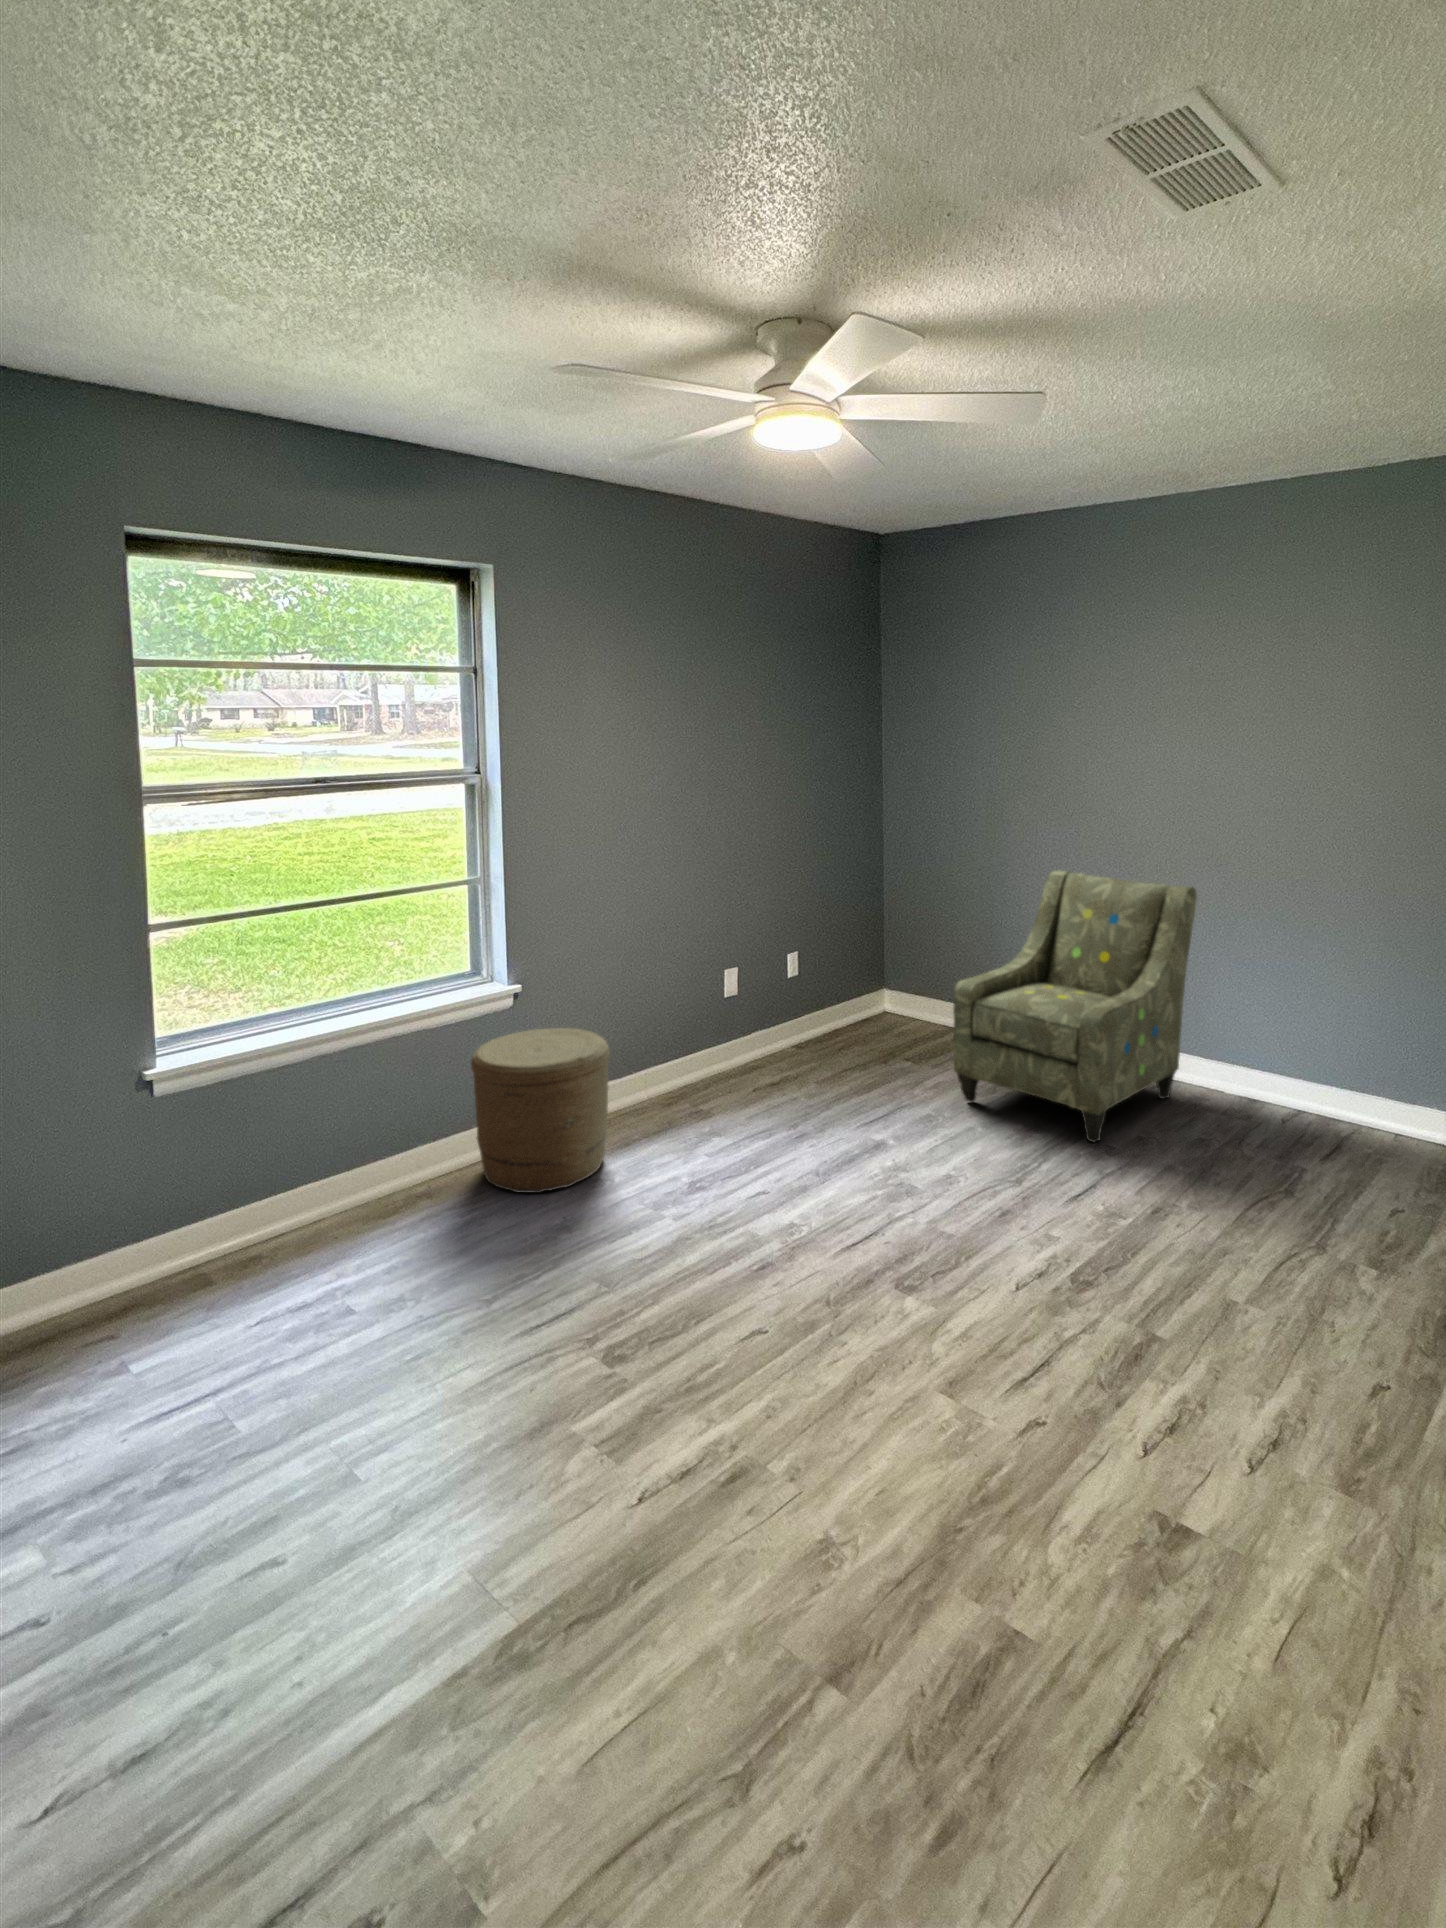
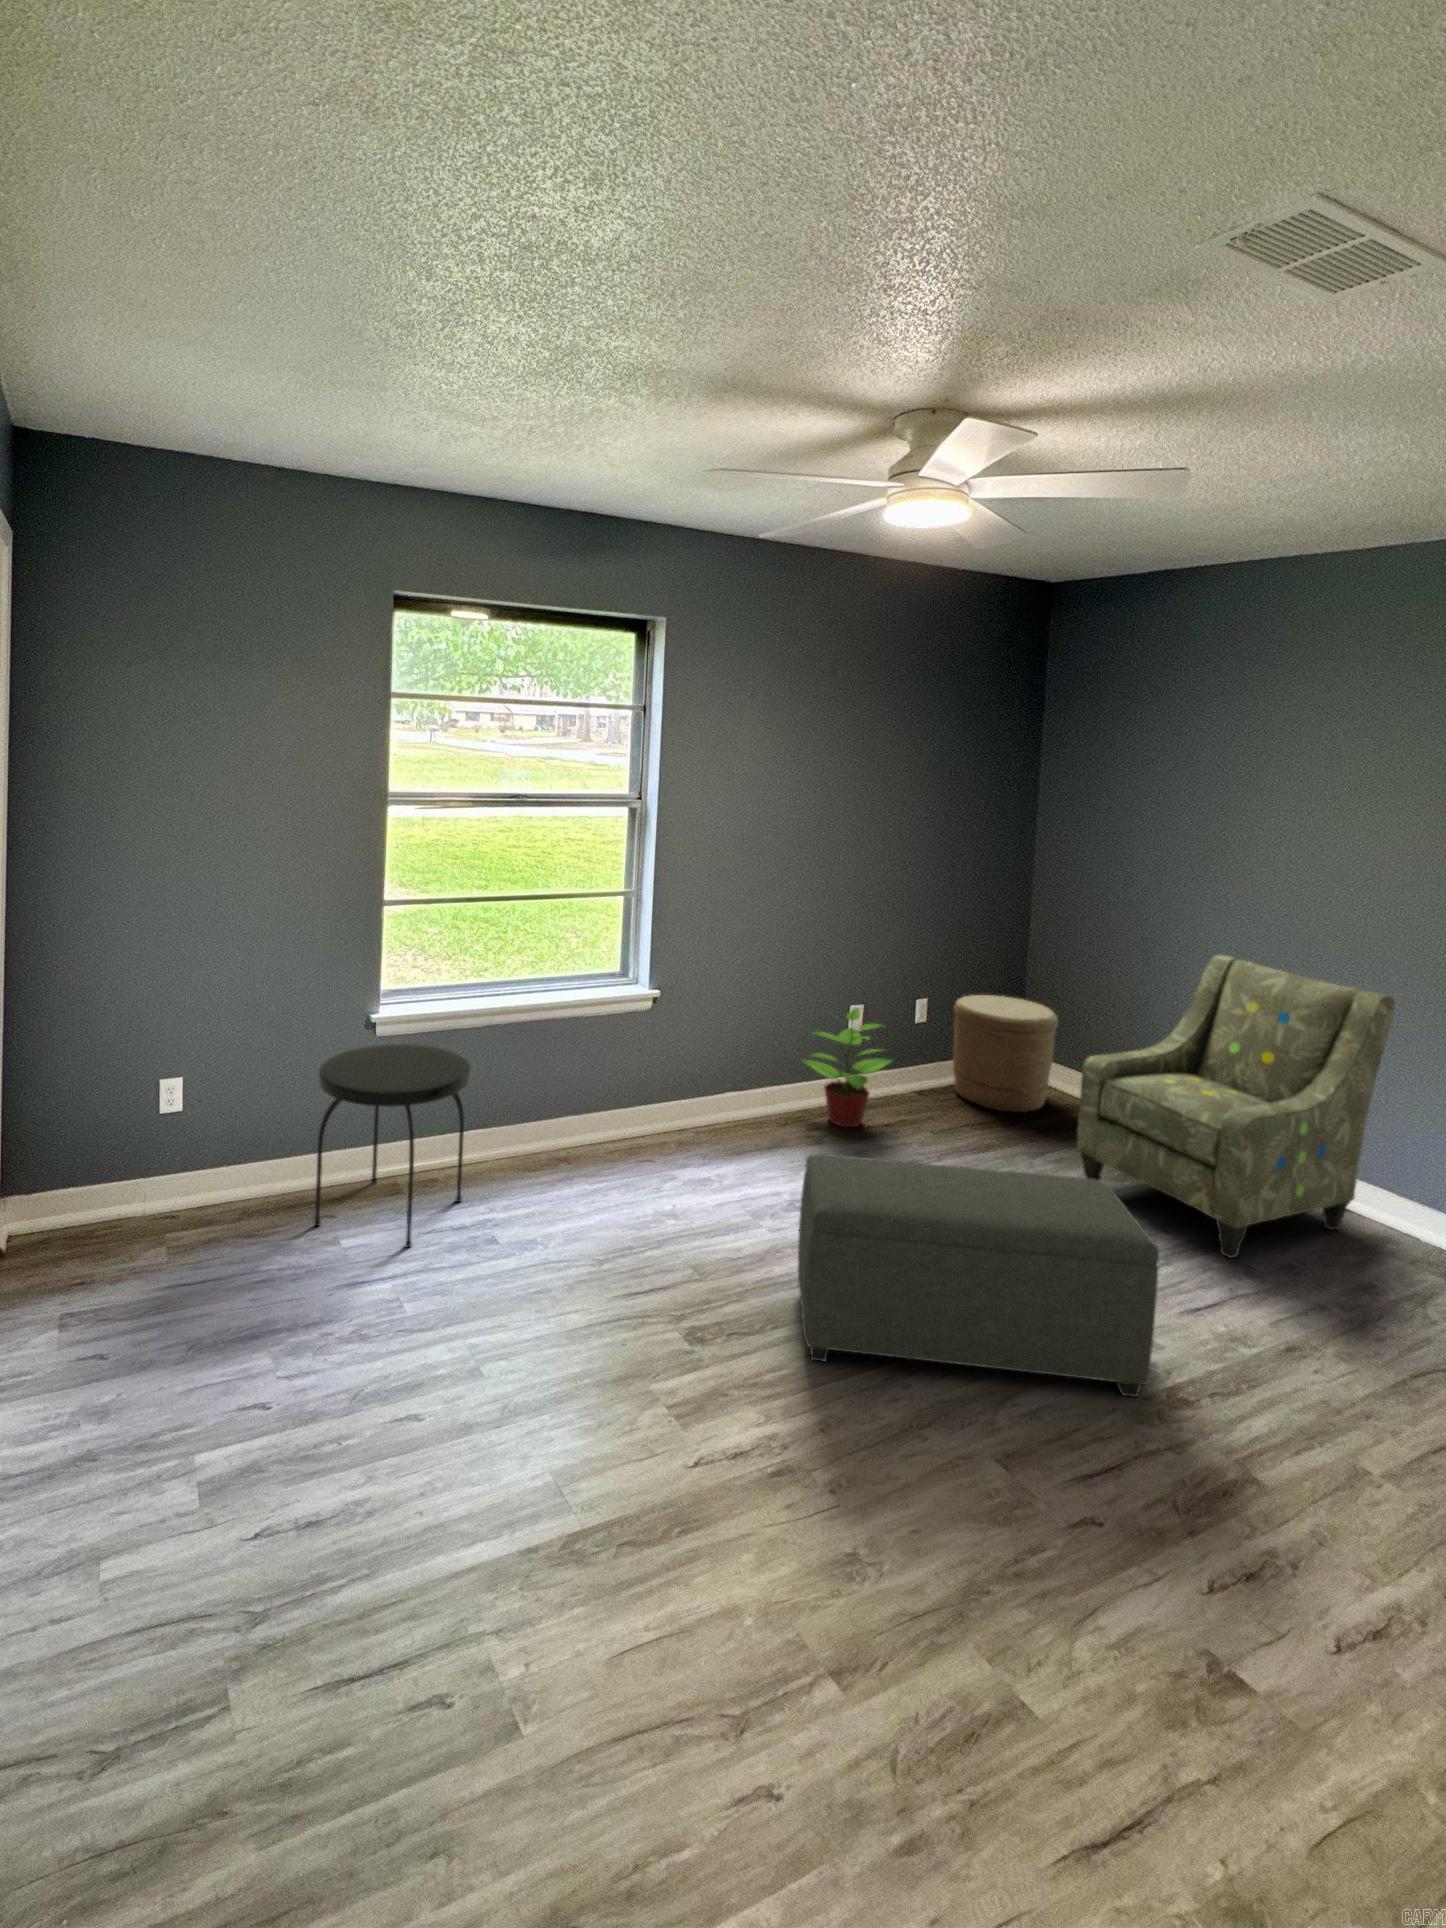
potted plant: none [678,971,773,1095] -> present [803,1008,891,1127]
woven basket: present [471,1028,610,1193] -> present [953,995,1058,1112]
ottoman: none [711,1096,1059,1346] -> present [798,1154,1159,1397]
side table: none [69,1097,295,1359] -> present [314,1044,470,1248]

